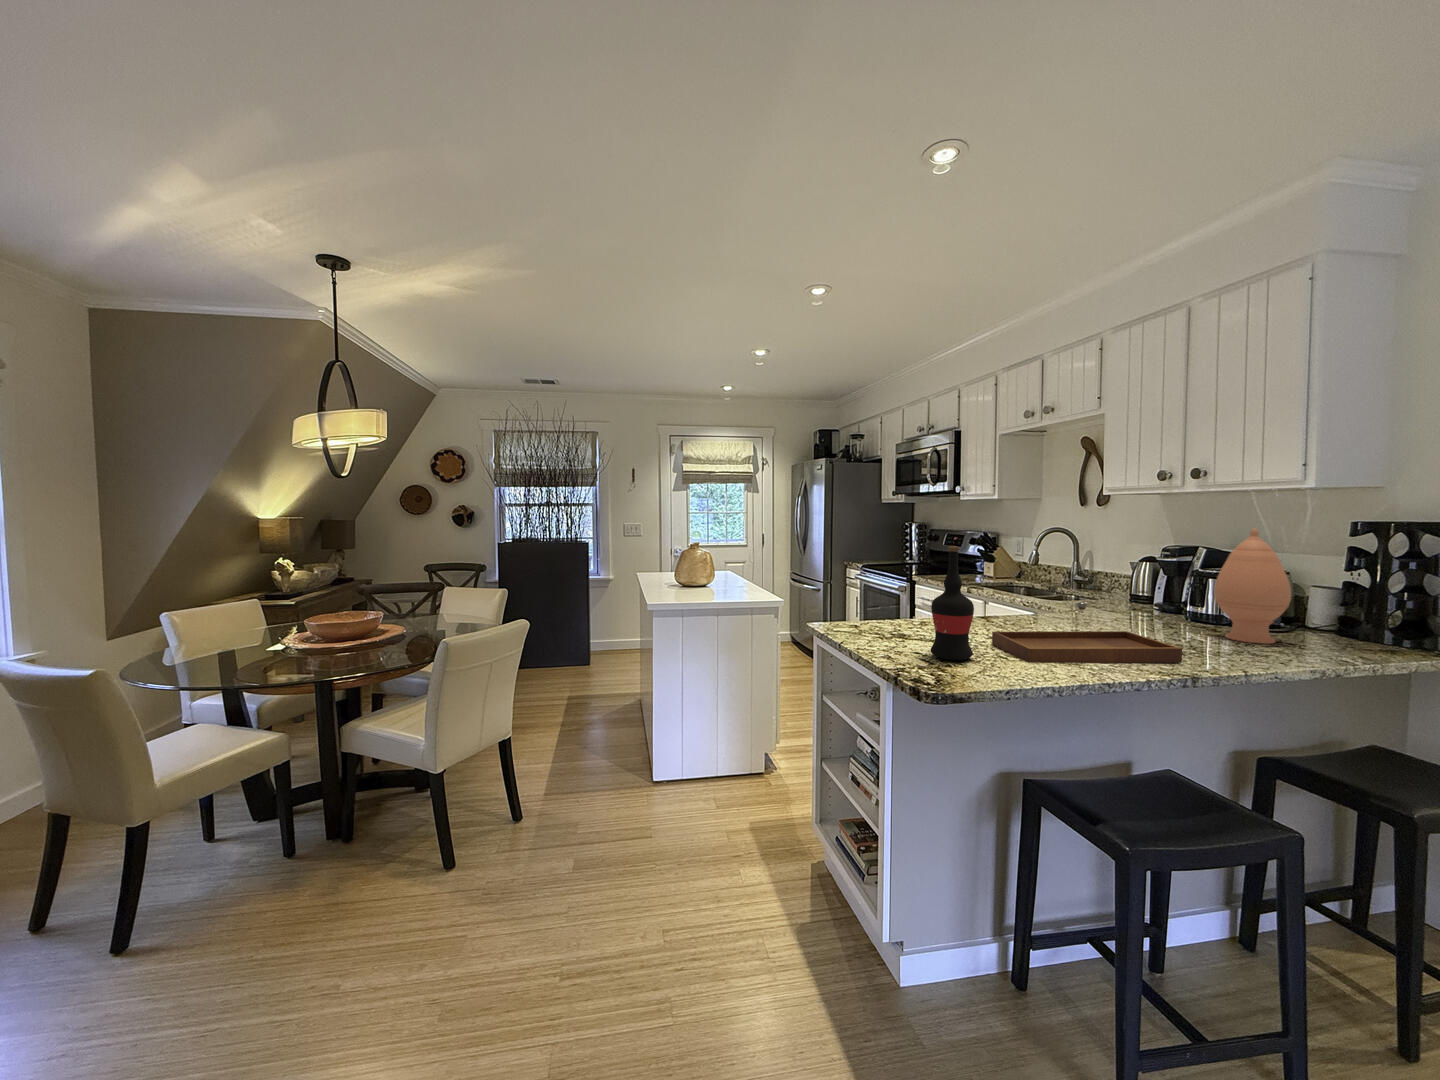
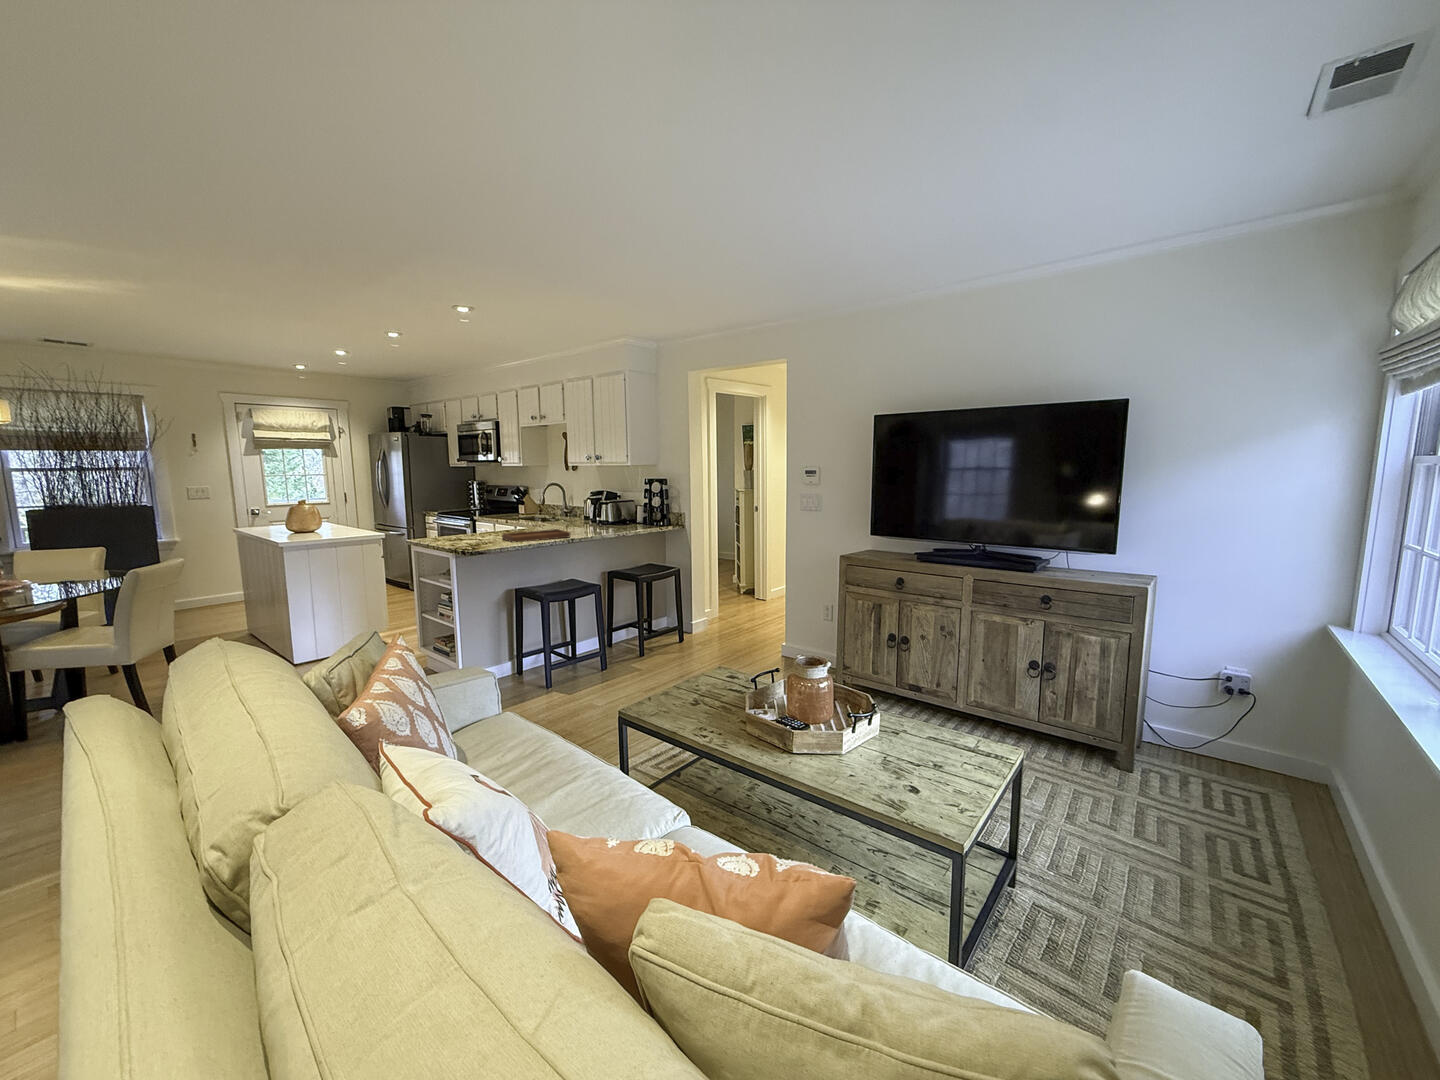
vase: present [1214,529,1291,644] -> none [595,485,618,530]
wine bottle: present [931,546,974,660] -> none [472,497,491,544]

